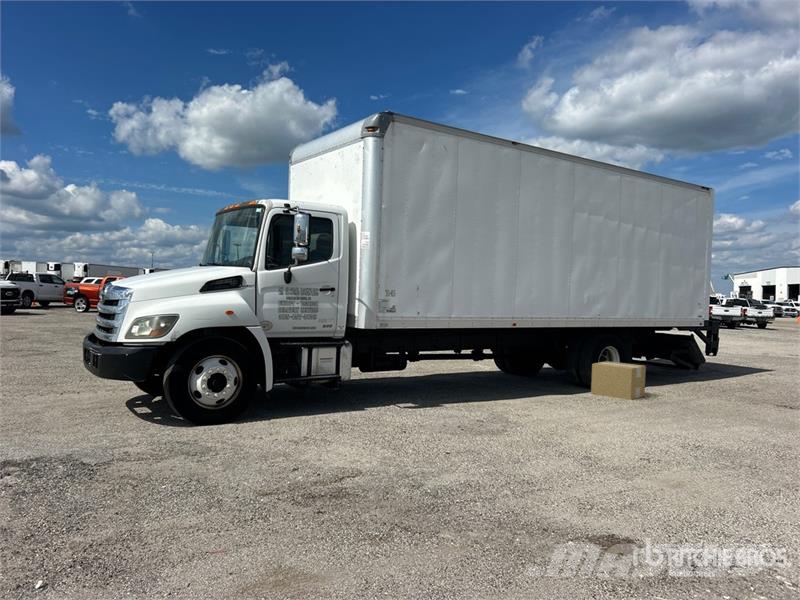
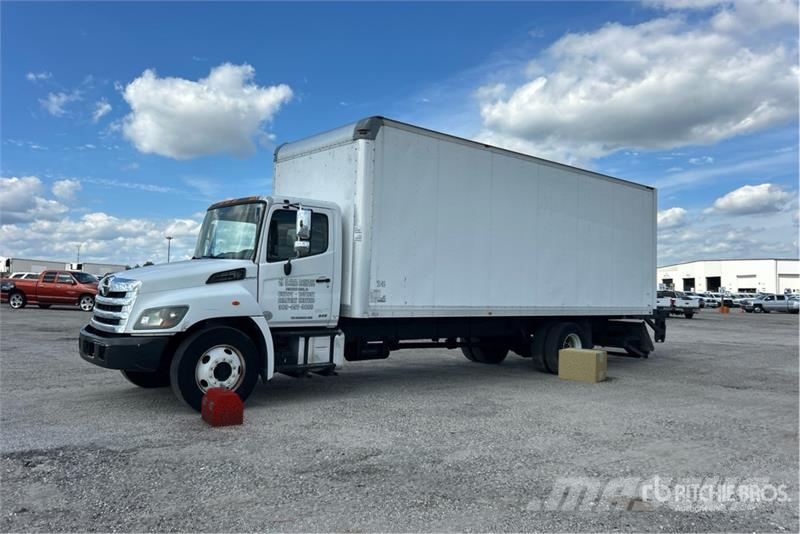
toolbox: none [194,395,234,441] -> present [201,383,244,427]

